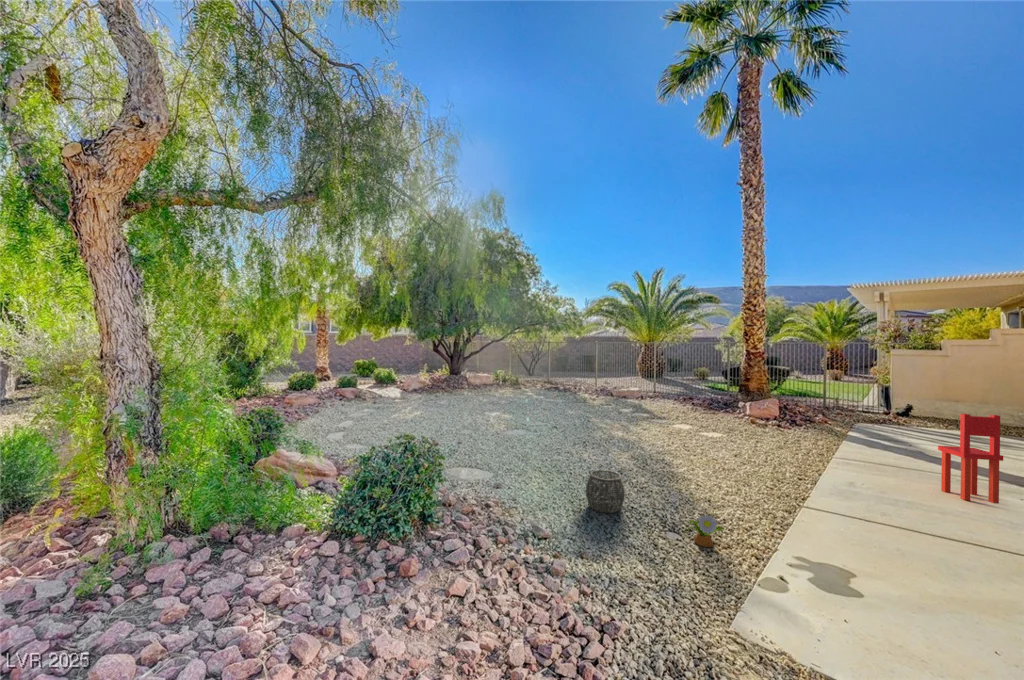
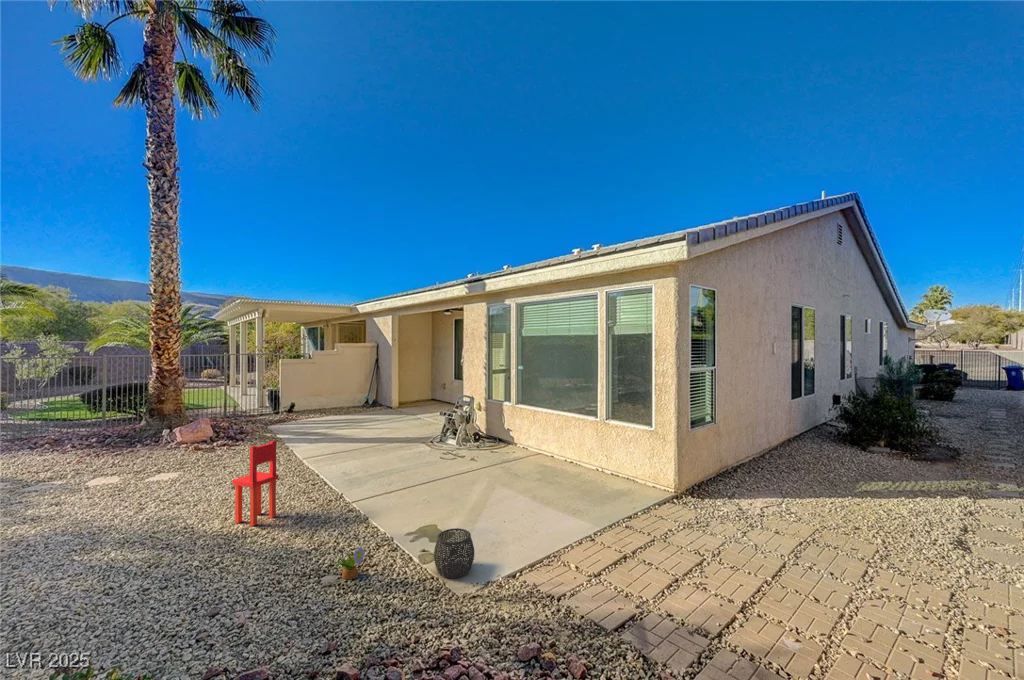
chair: present [938,414,1003,503] -> present [232,440,278,526]
woven basket: present [586,470,625,513] -> present [434,528,475,578]

